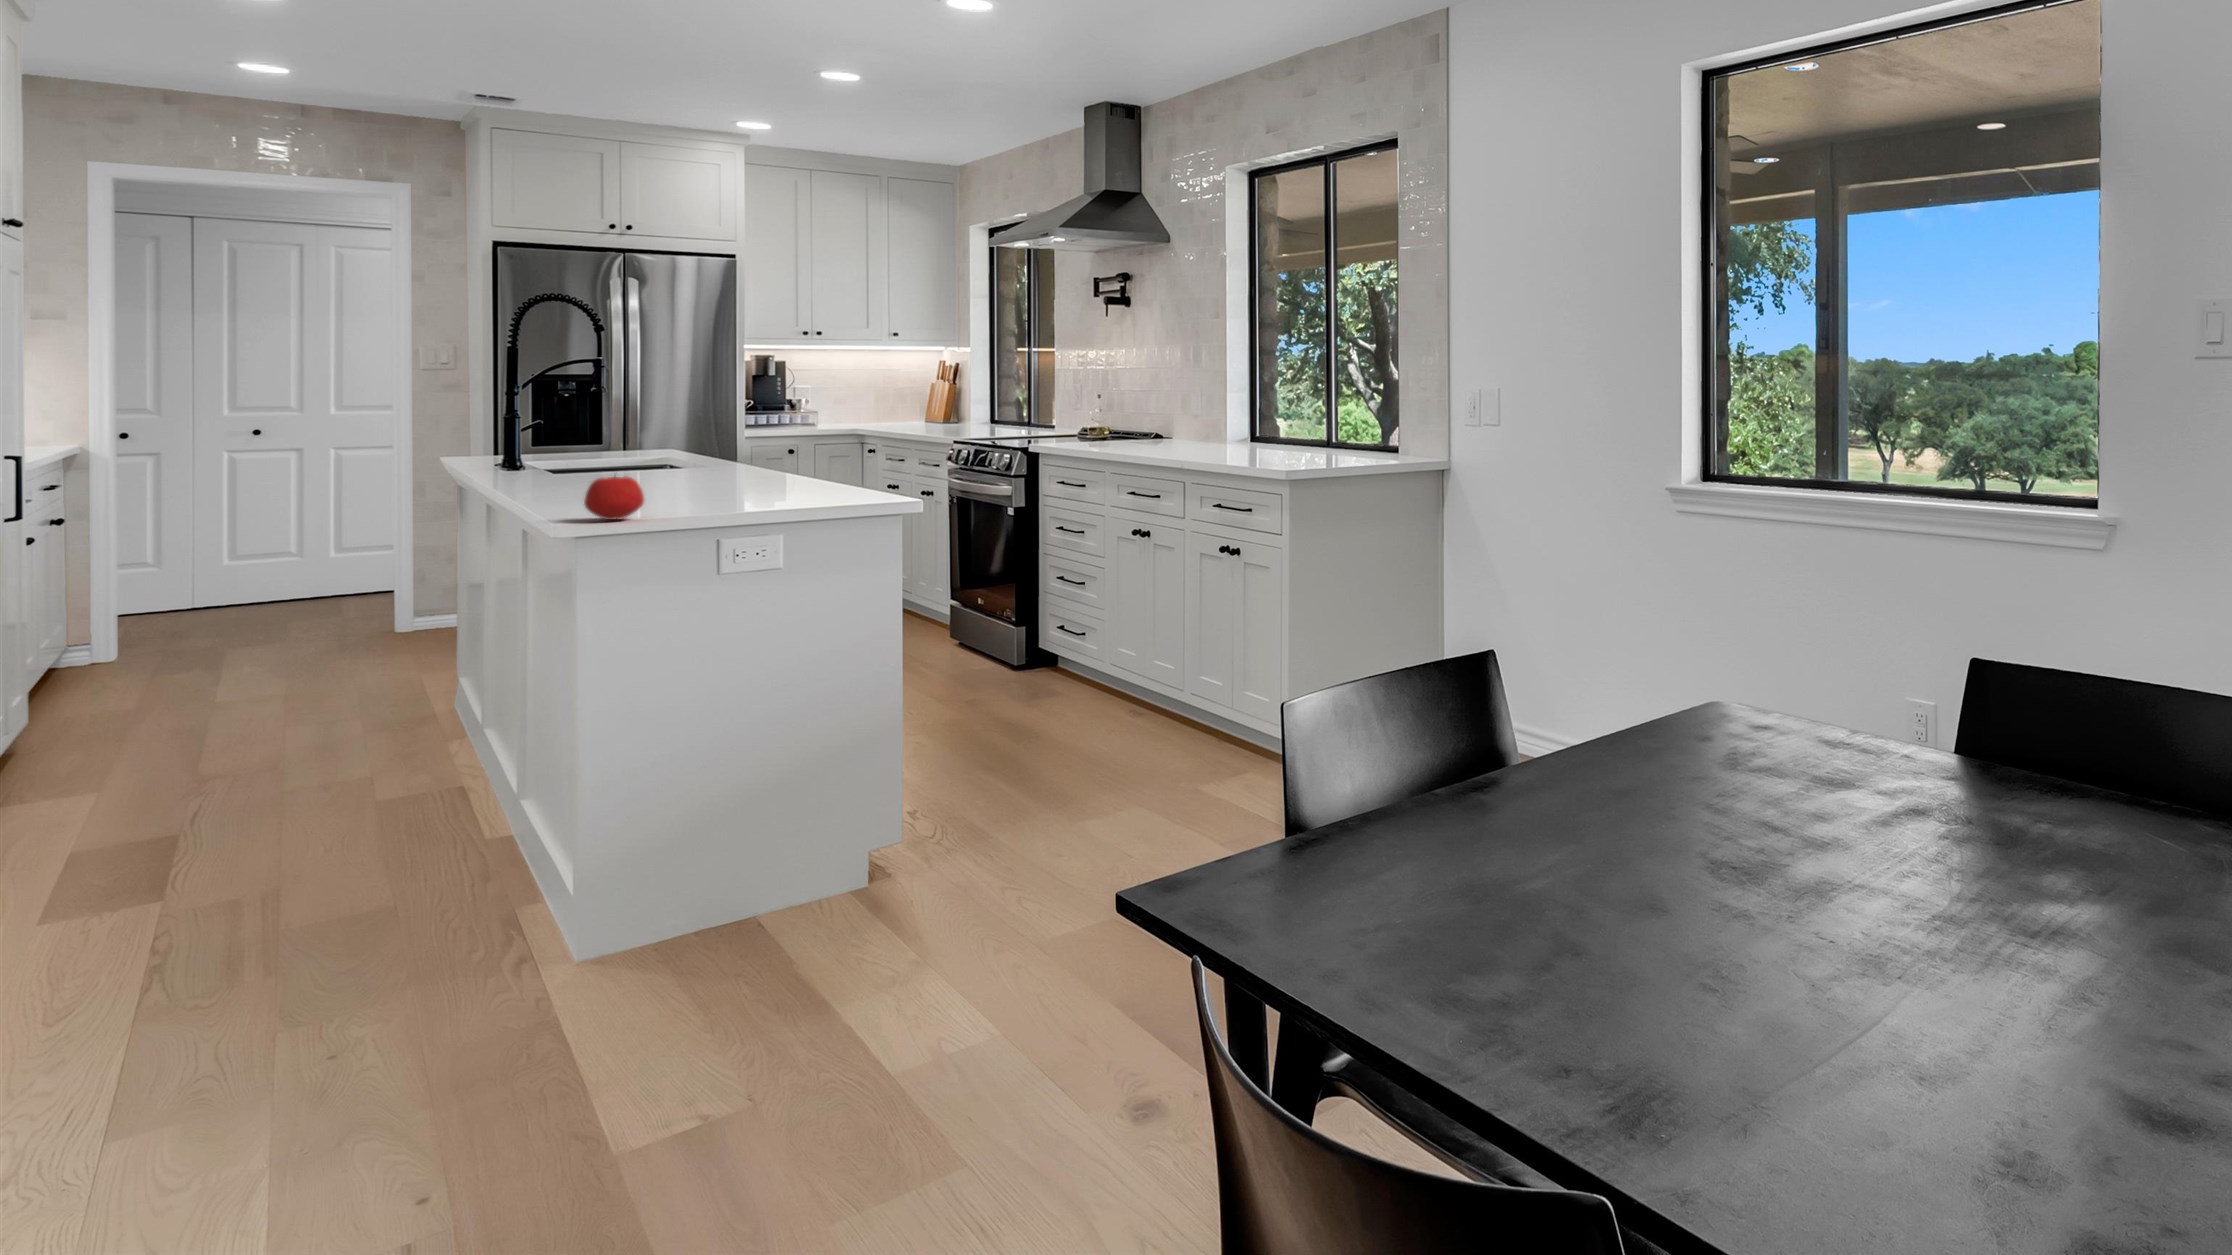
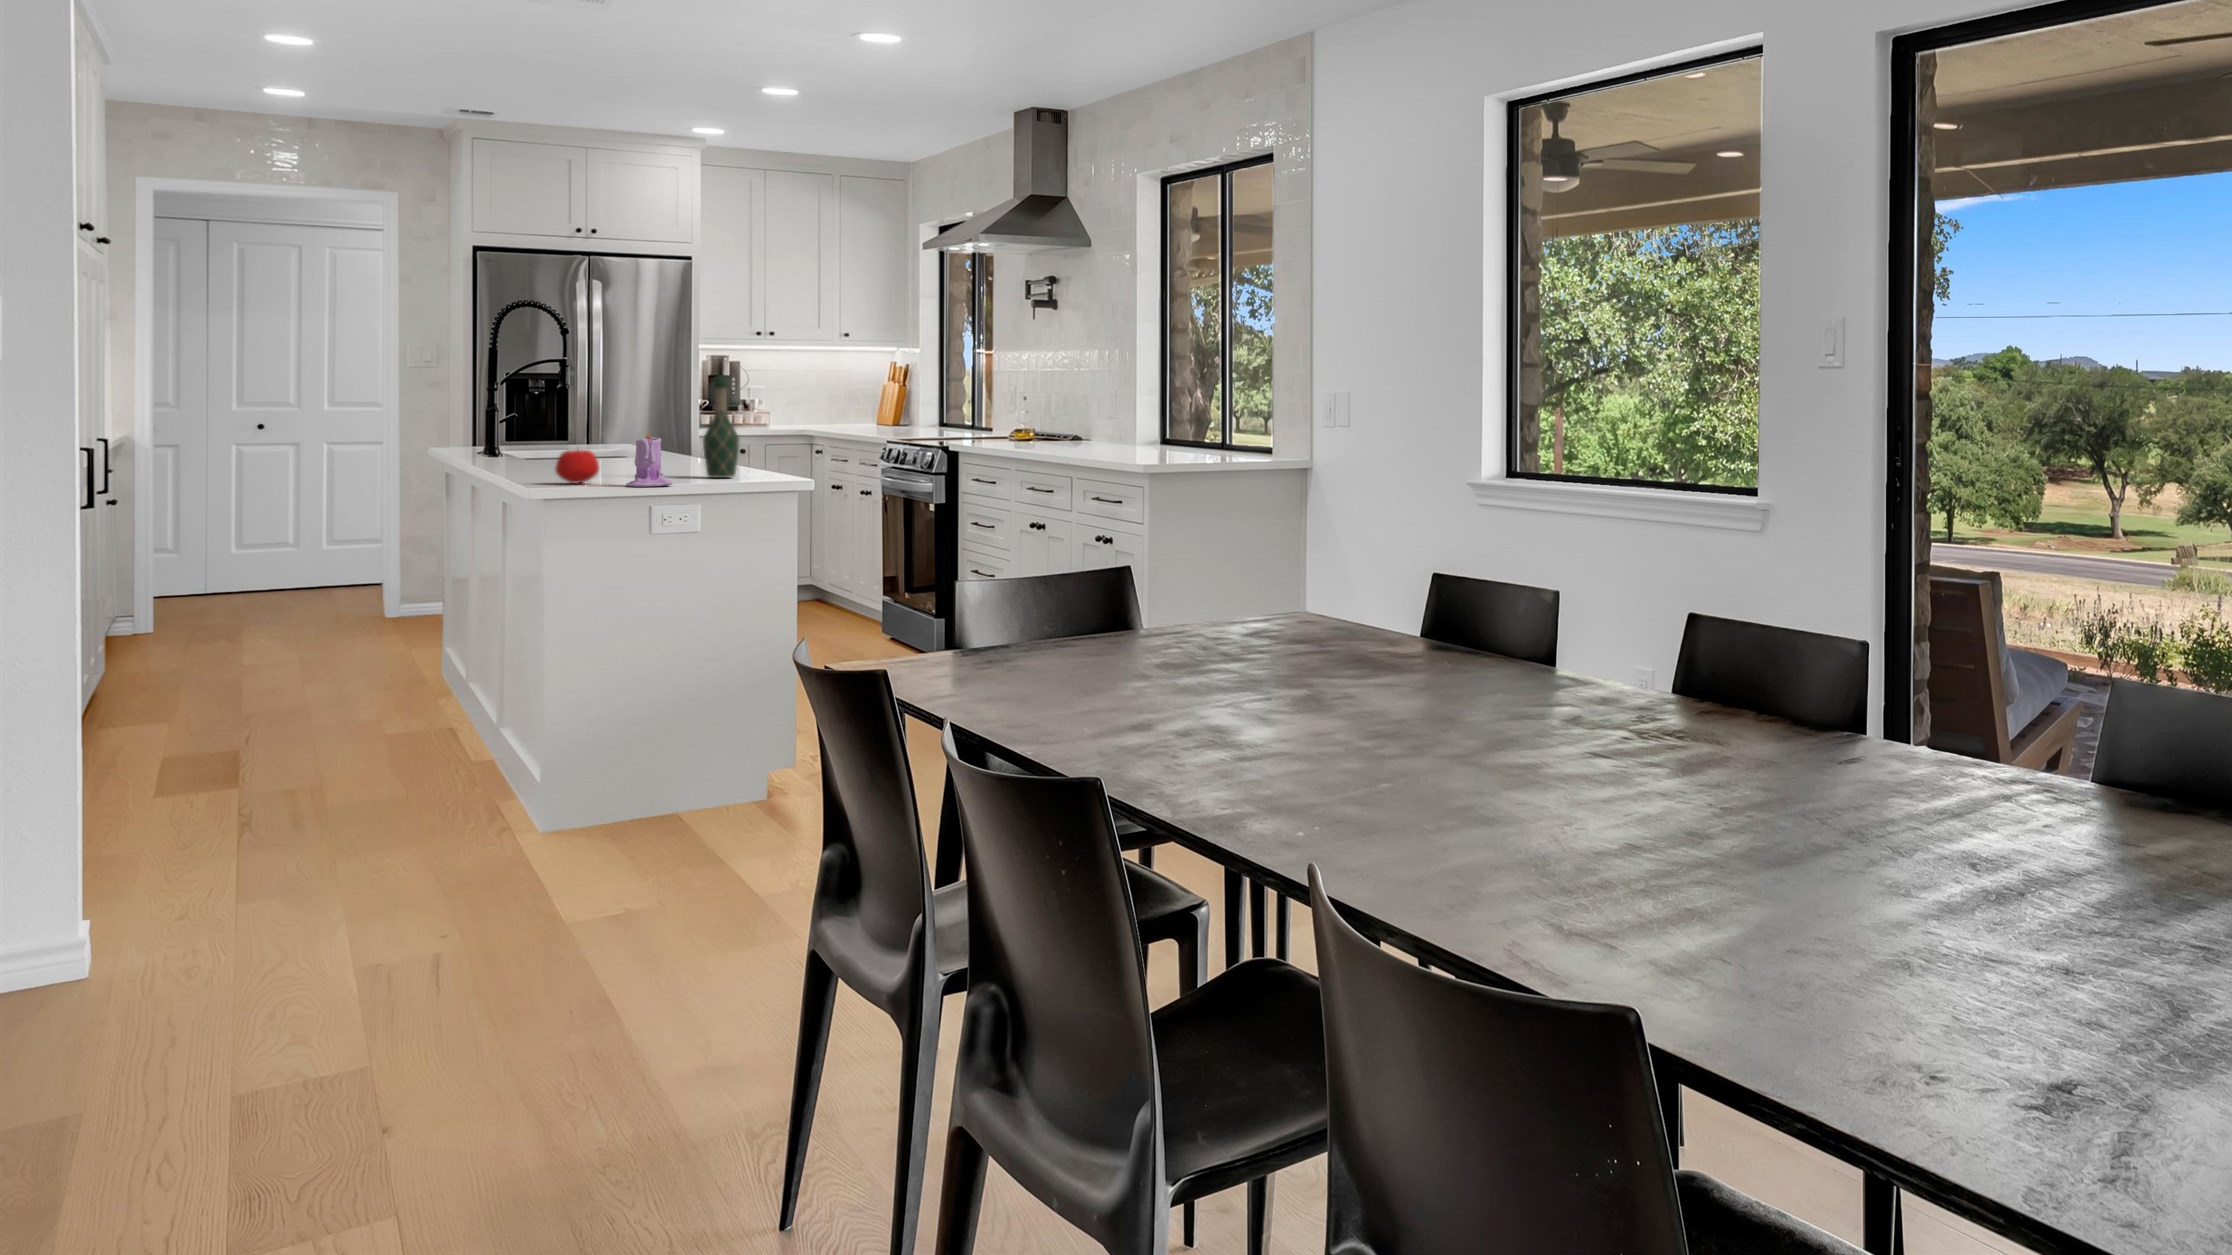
wine bottle: none [776,379,823,504] -> present [703,375,740,478]
candle: none [681,450,743,524] -> present [626,432,673,487]

